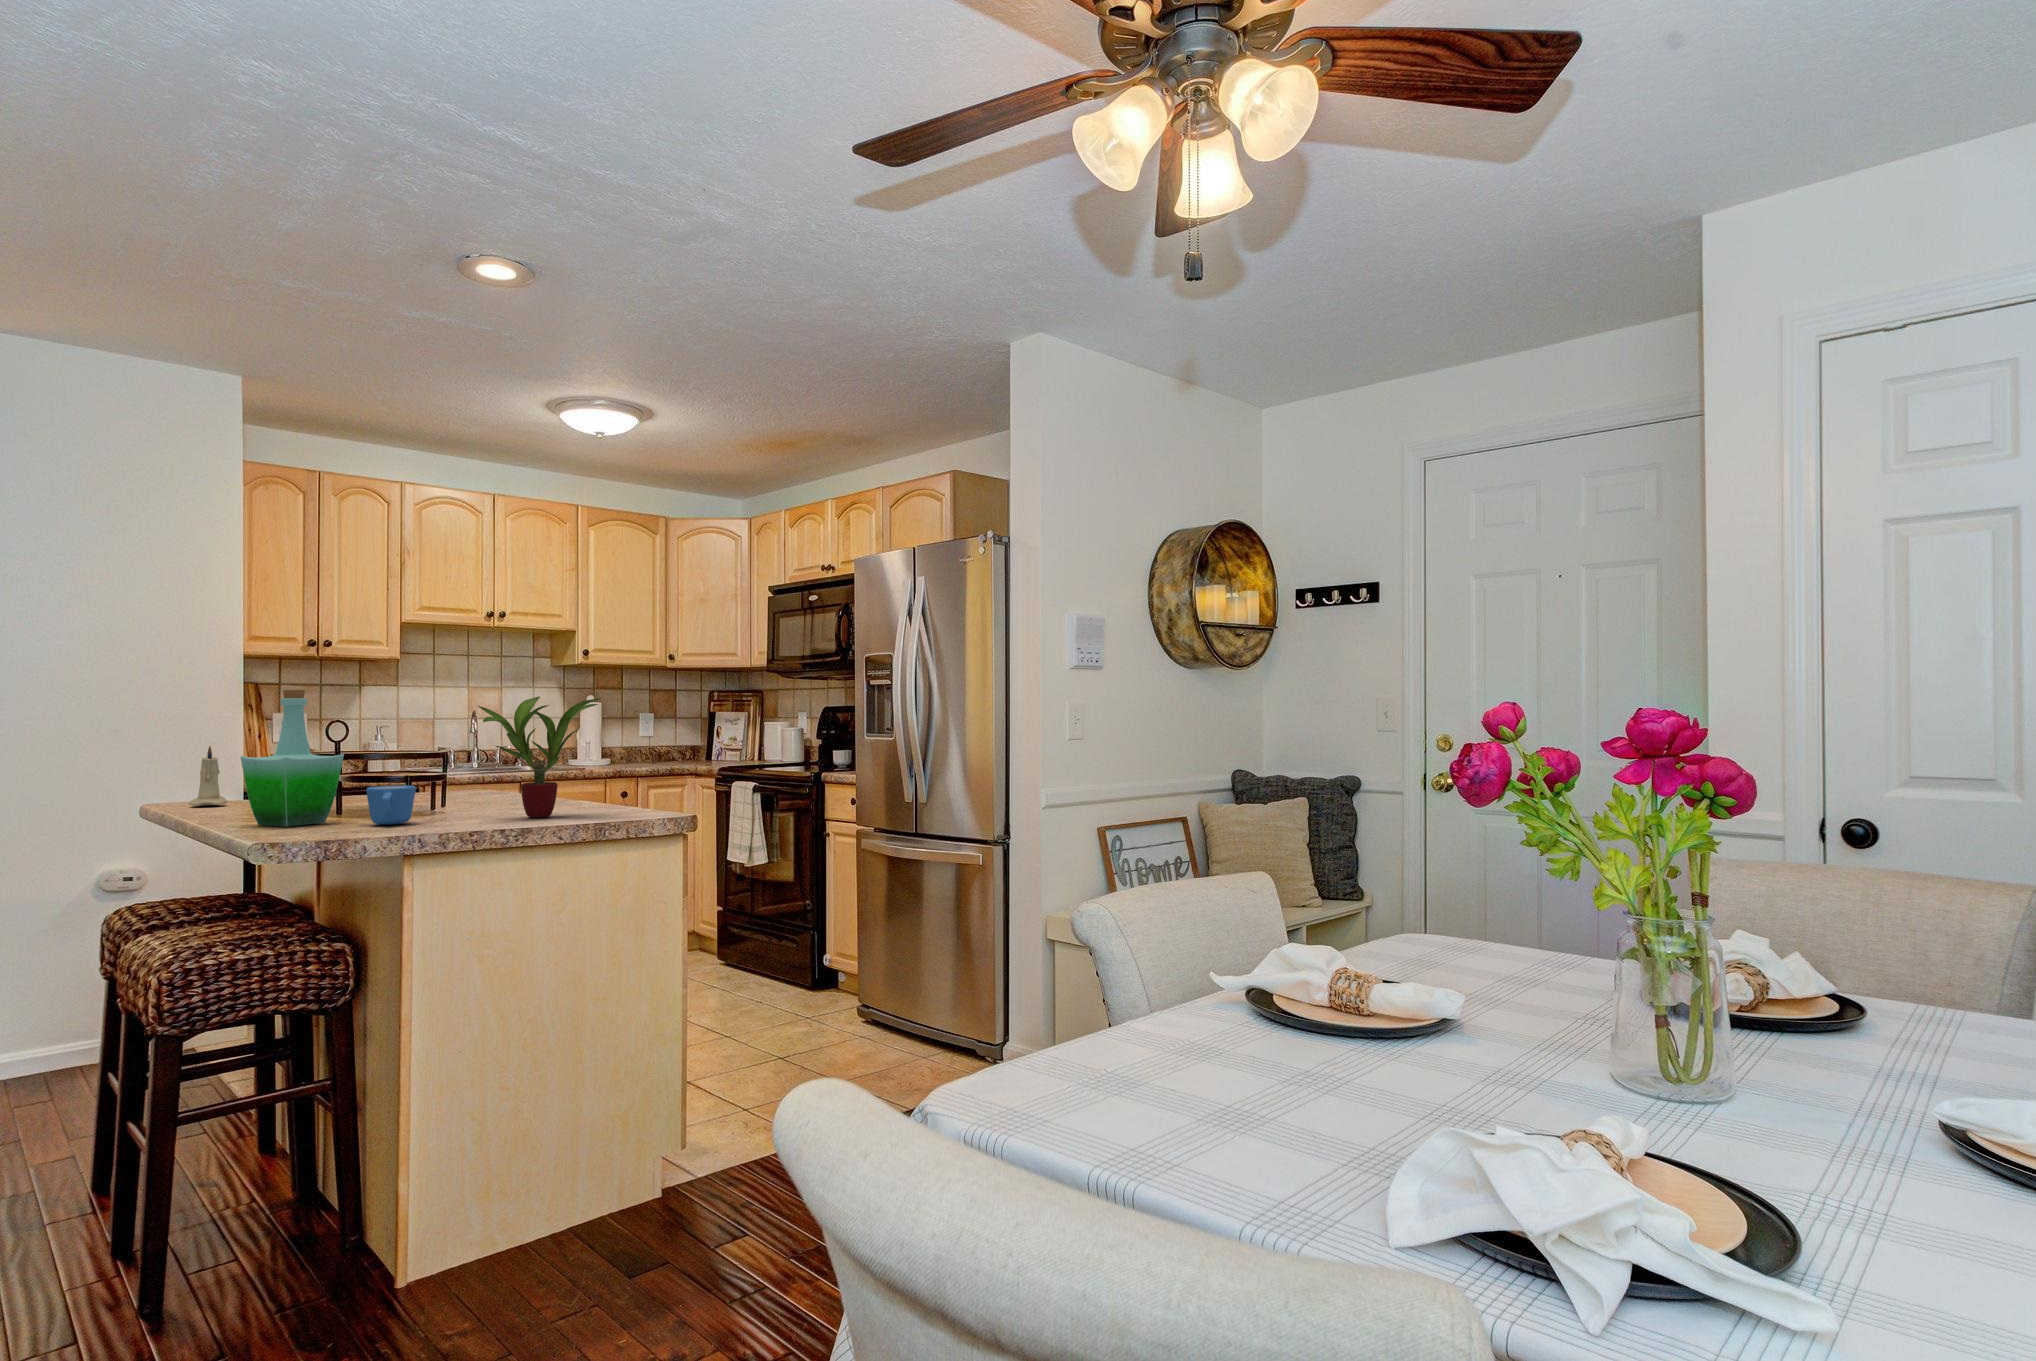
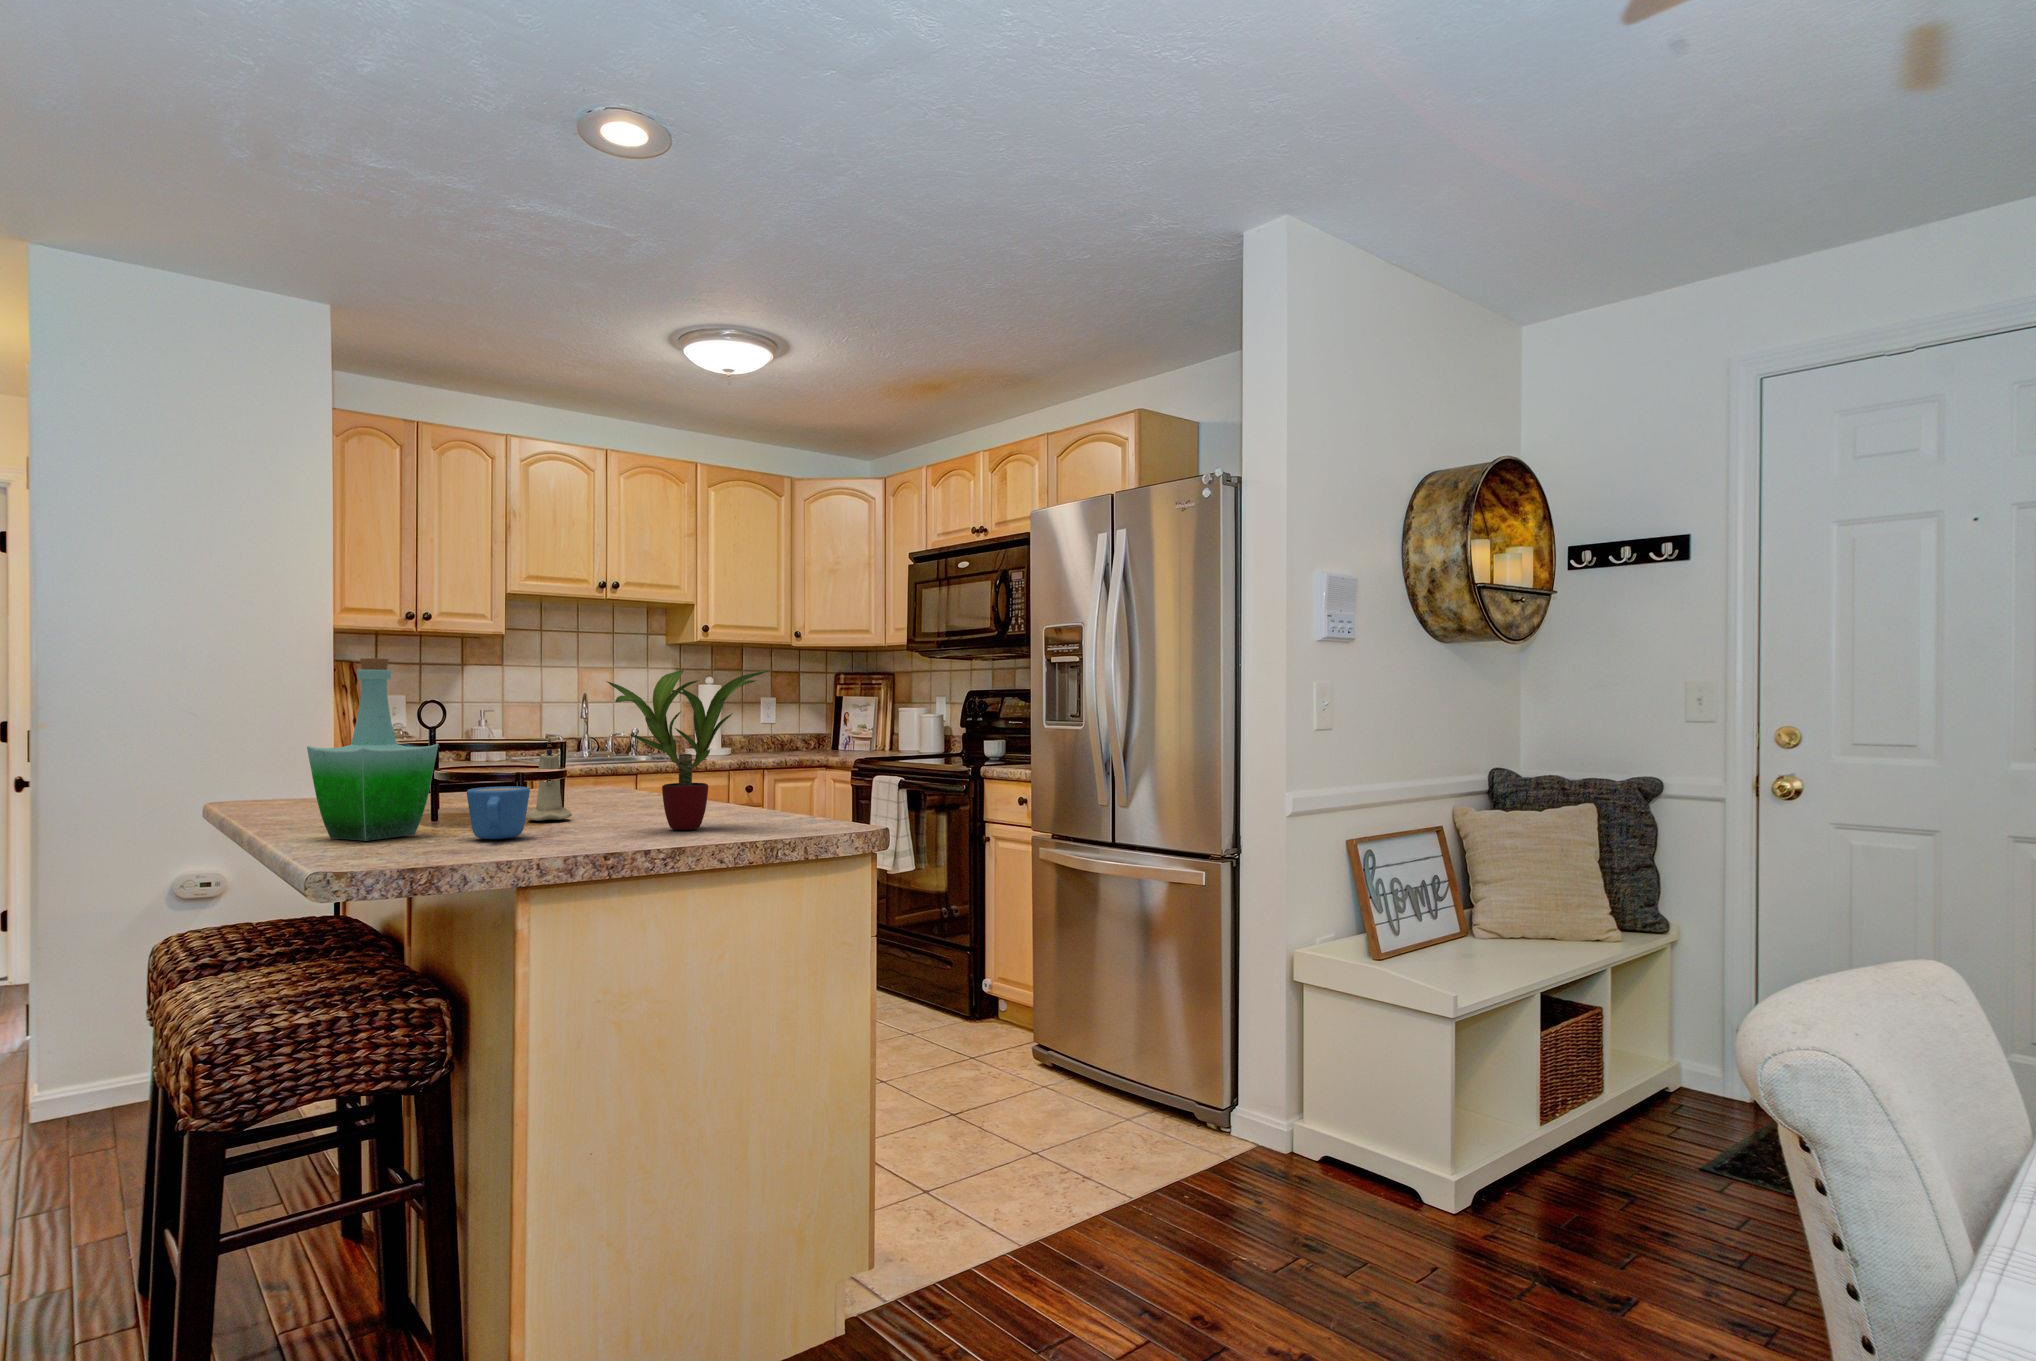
candle: present [189,746,227,806] -> present [527,738,572,820]

